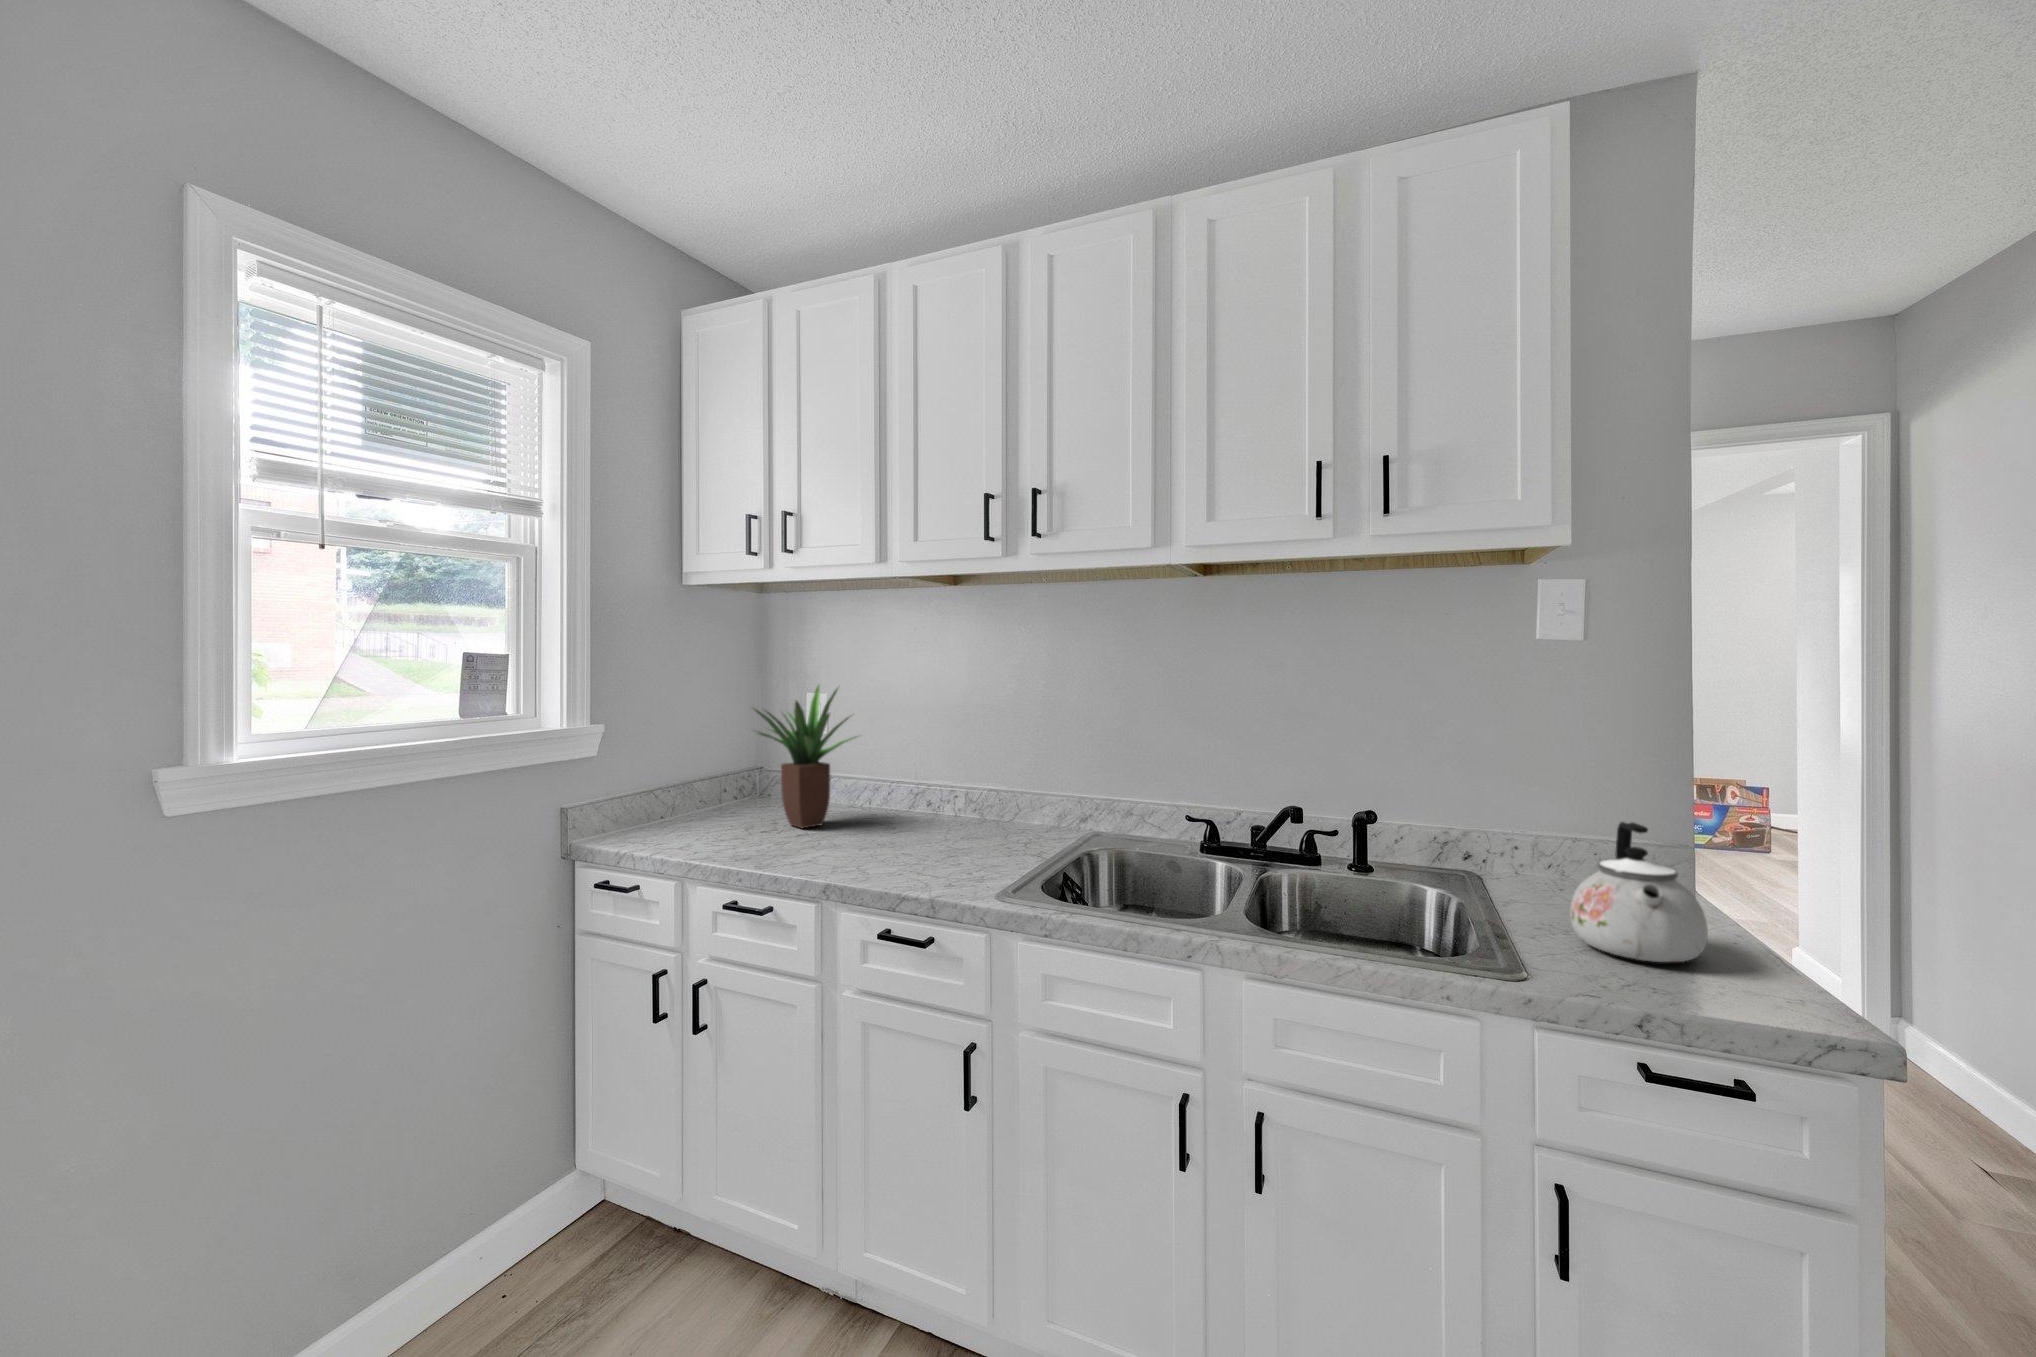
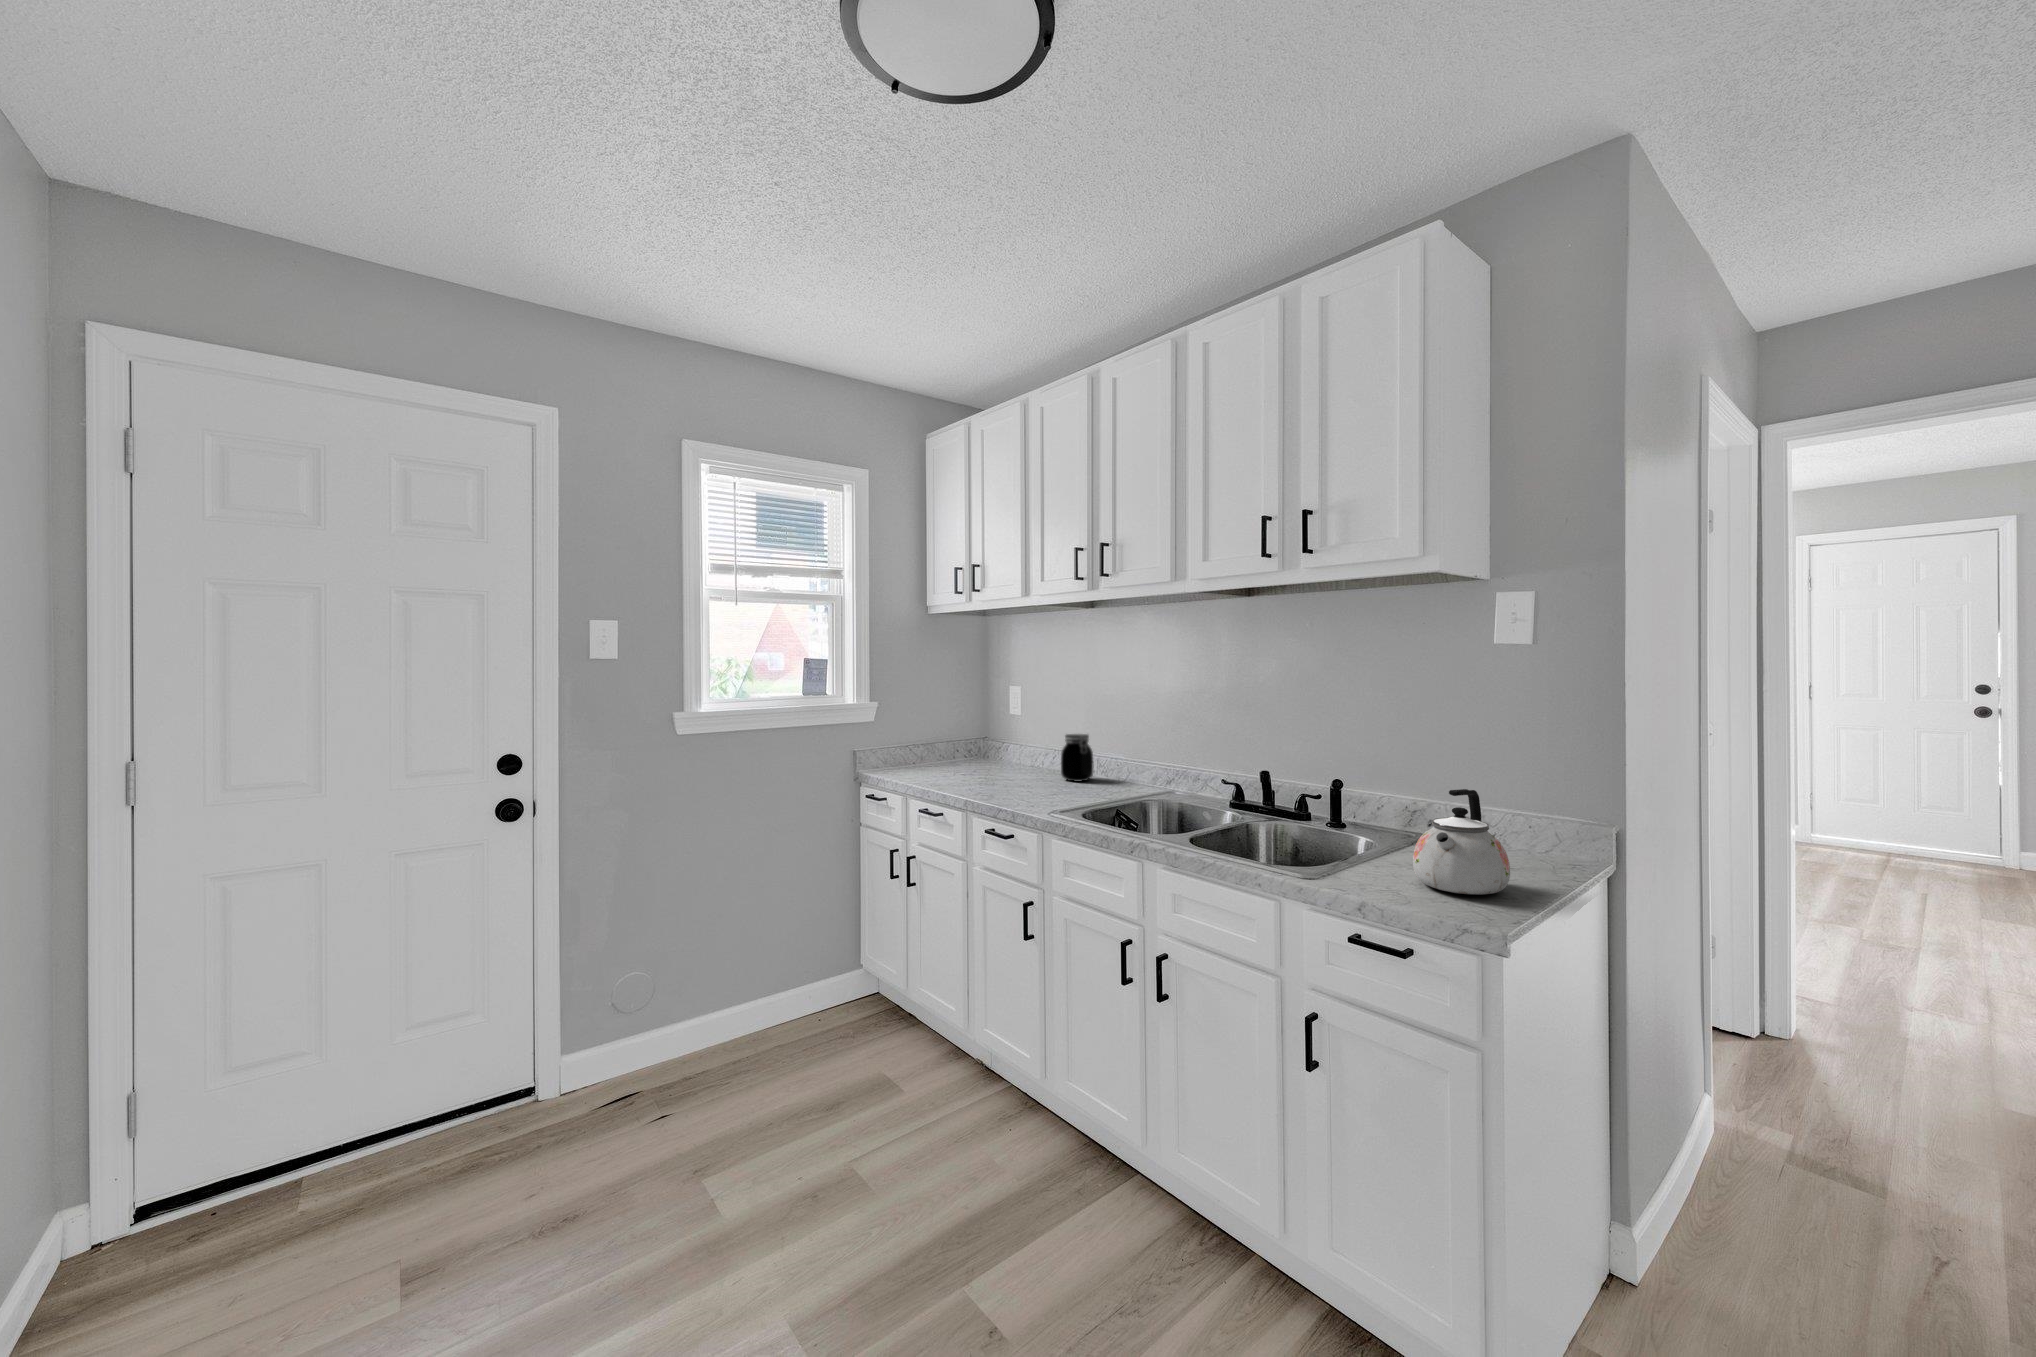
potted plant: present [755,686,854,828] -> none [957,677,1035,773]
jar: none [921,763,964,831] -> present [1061,734,1094,781]

